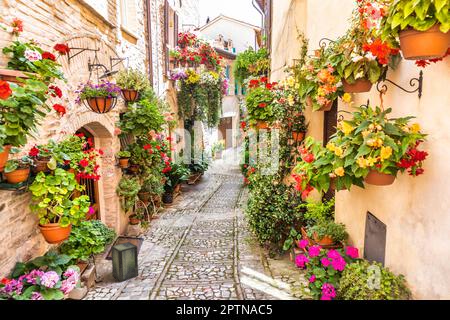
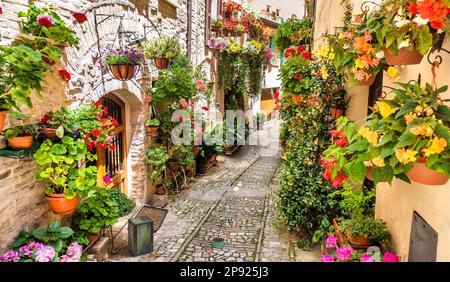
potted plant: none [190,230,211,266] -> present [210,209,231,248]

